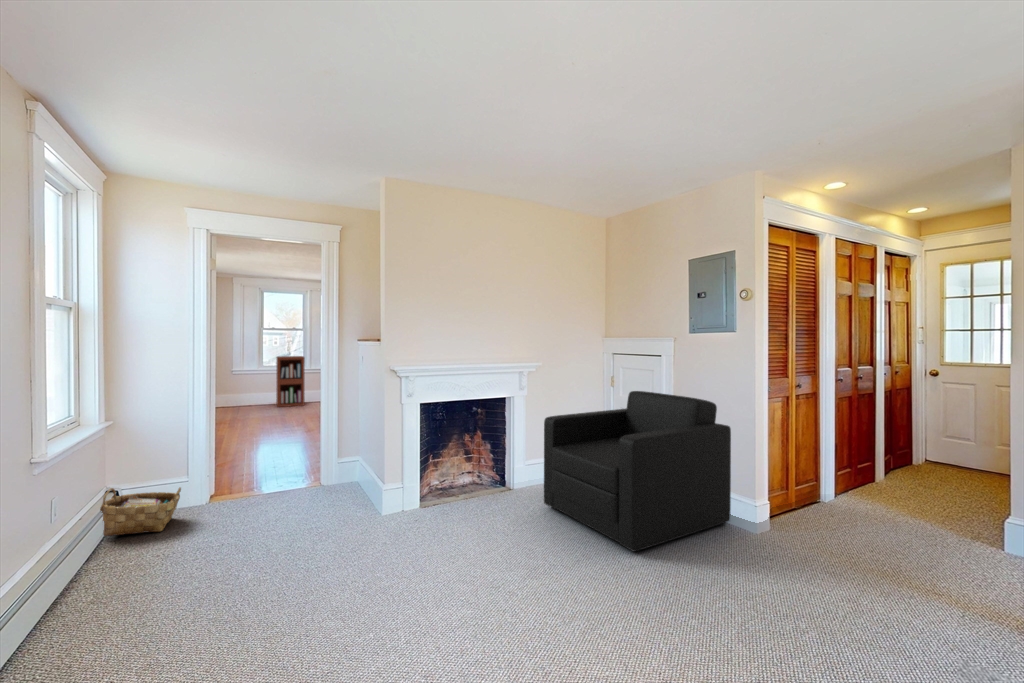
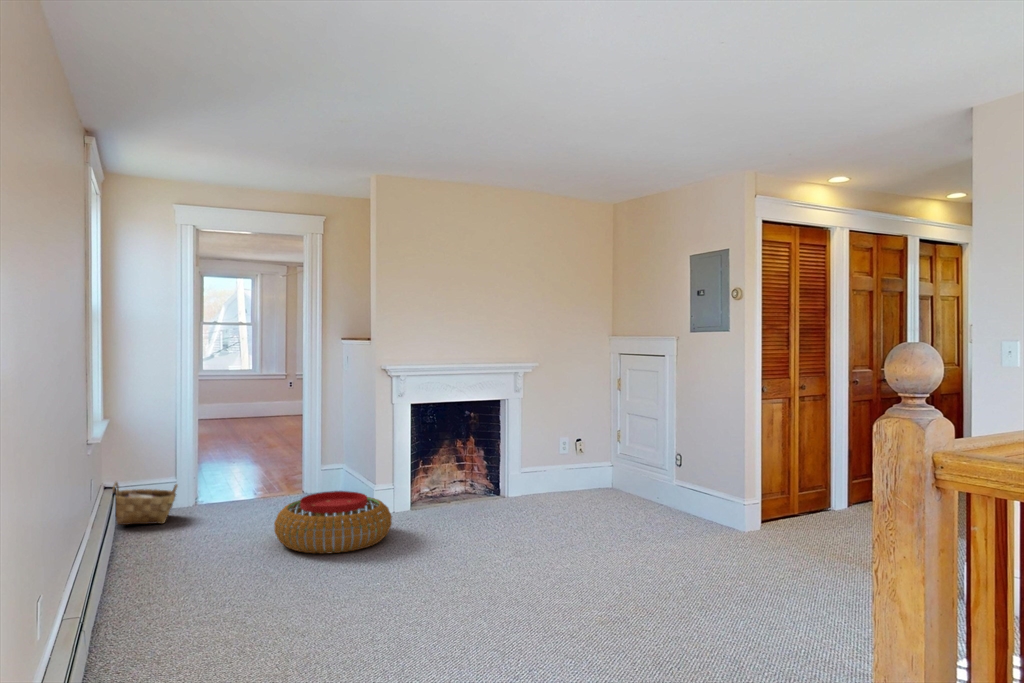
bookshelf: present [276,356,305,407] -> none [219,357,255,421]
armchair: present [544,391,731,551] -> none [537,393,721,539]
pouf: none [265,499,398,581] -> present [274,491,392,553]

